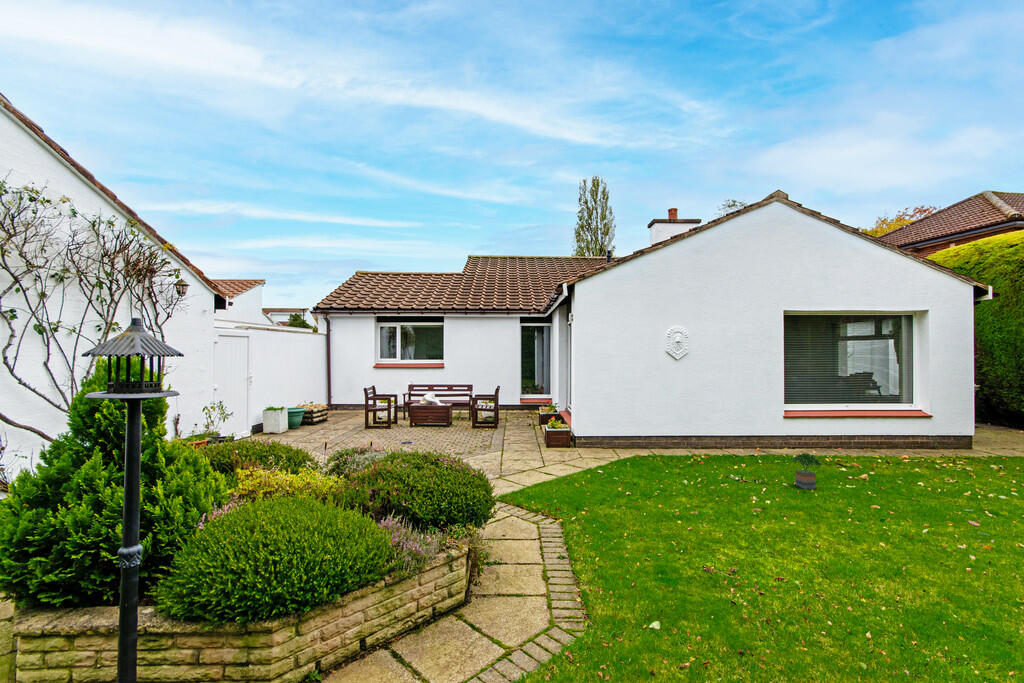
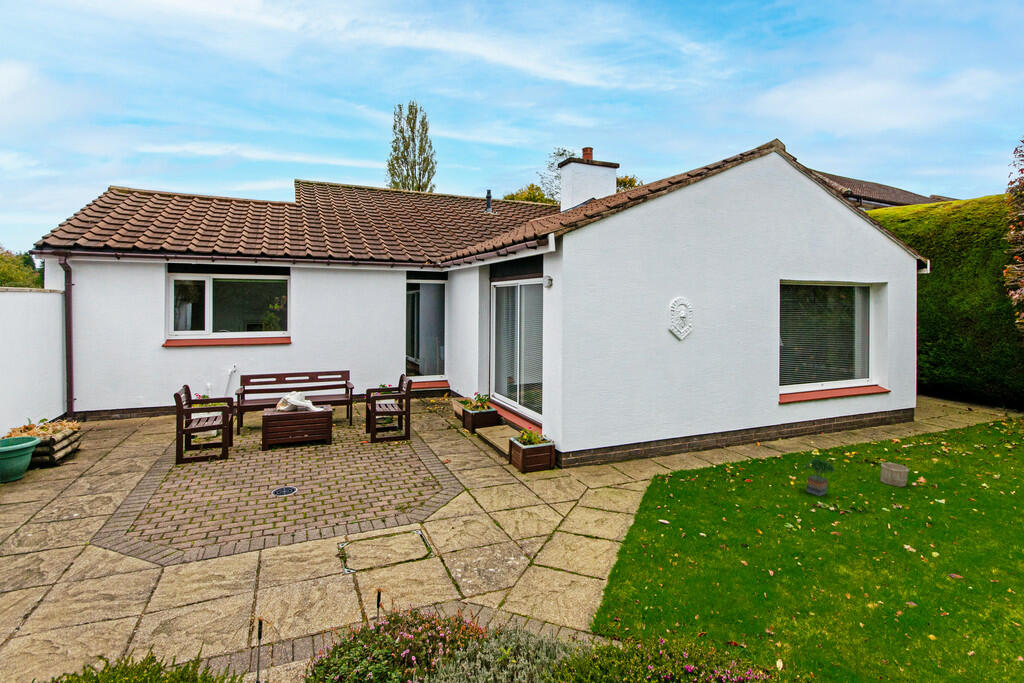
wooden bucket: none [909,470,942,495] -> present [880,463,909,487]

